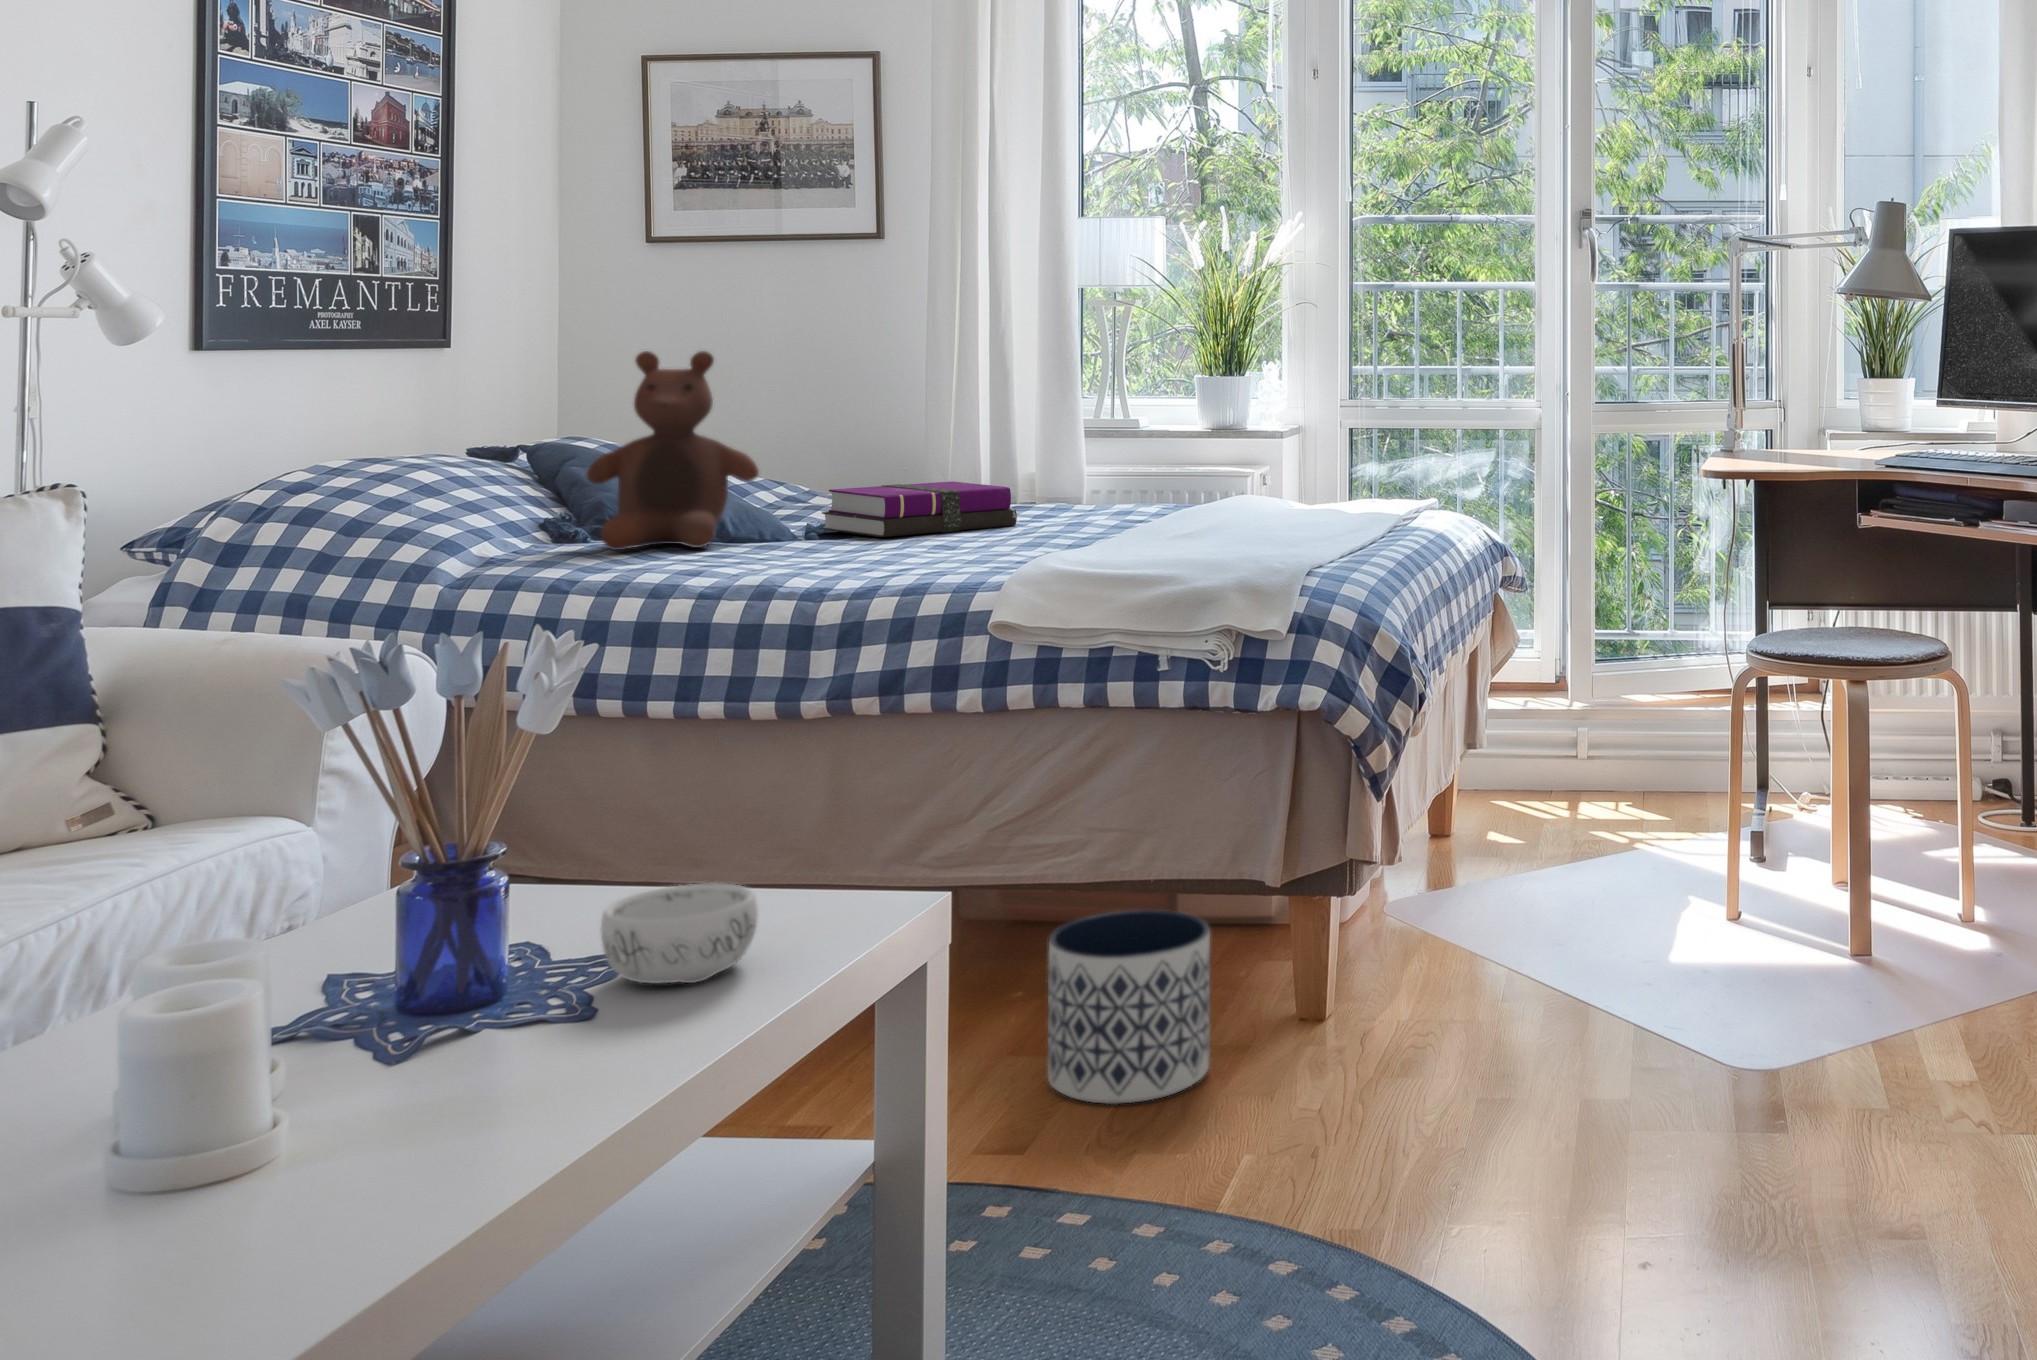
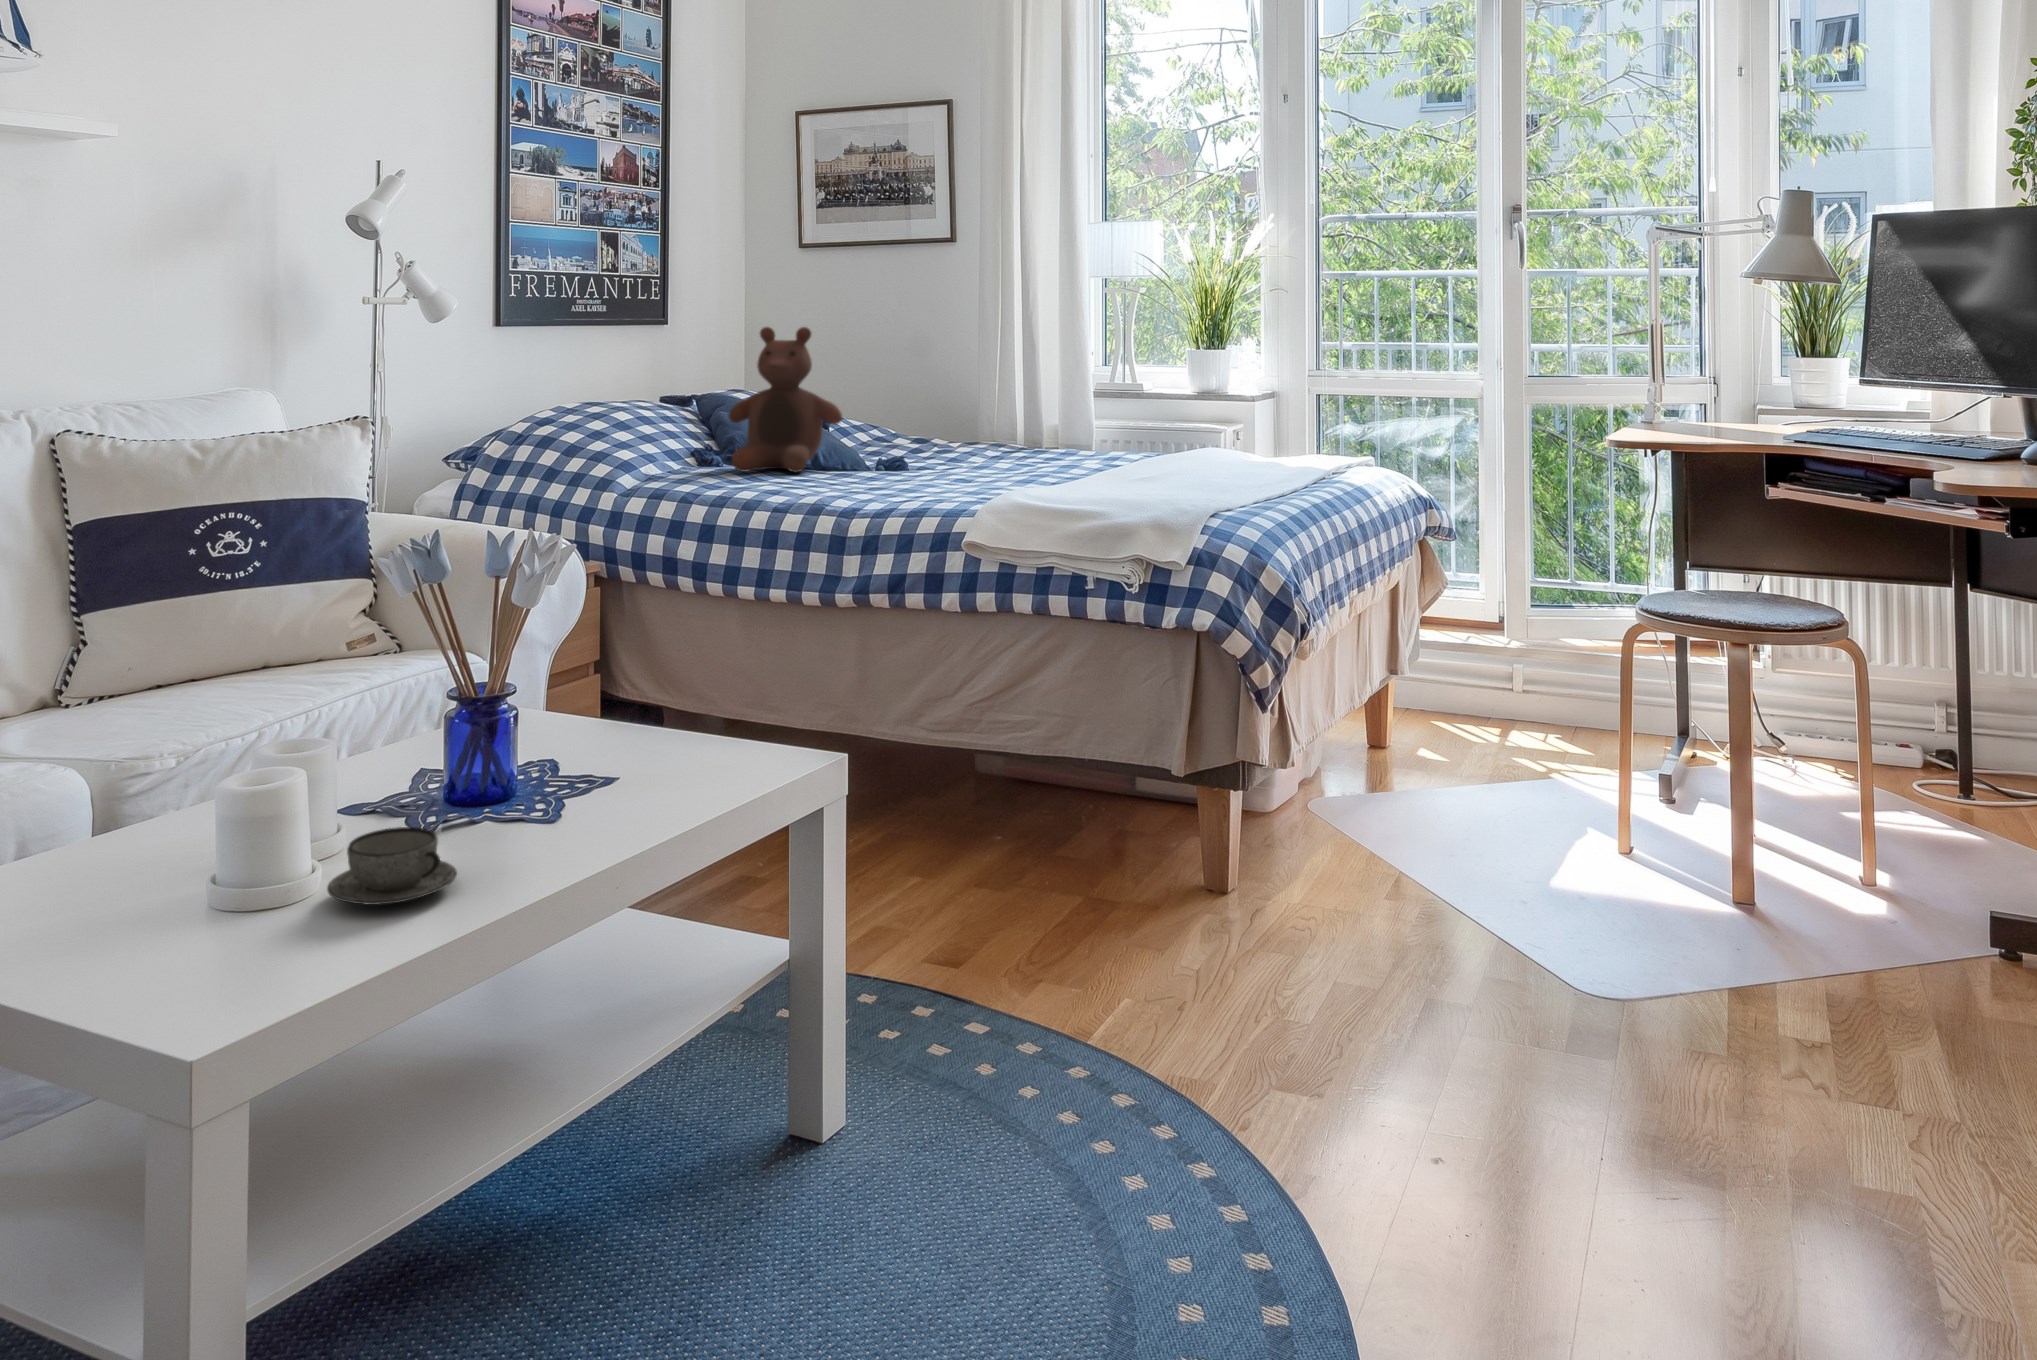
notebook: present [822,481,1017,537] -> none [889,429,1029,470]
decorative bowl: present [601,883,758,983] -> none [546,734,660,811]
planter: present [1048,910,1210,1104] -> none [991,781,1119,940]
teacup: none [371,1023,556,1127] -> present [327,827,457,905]

